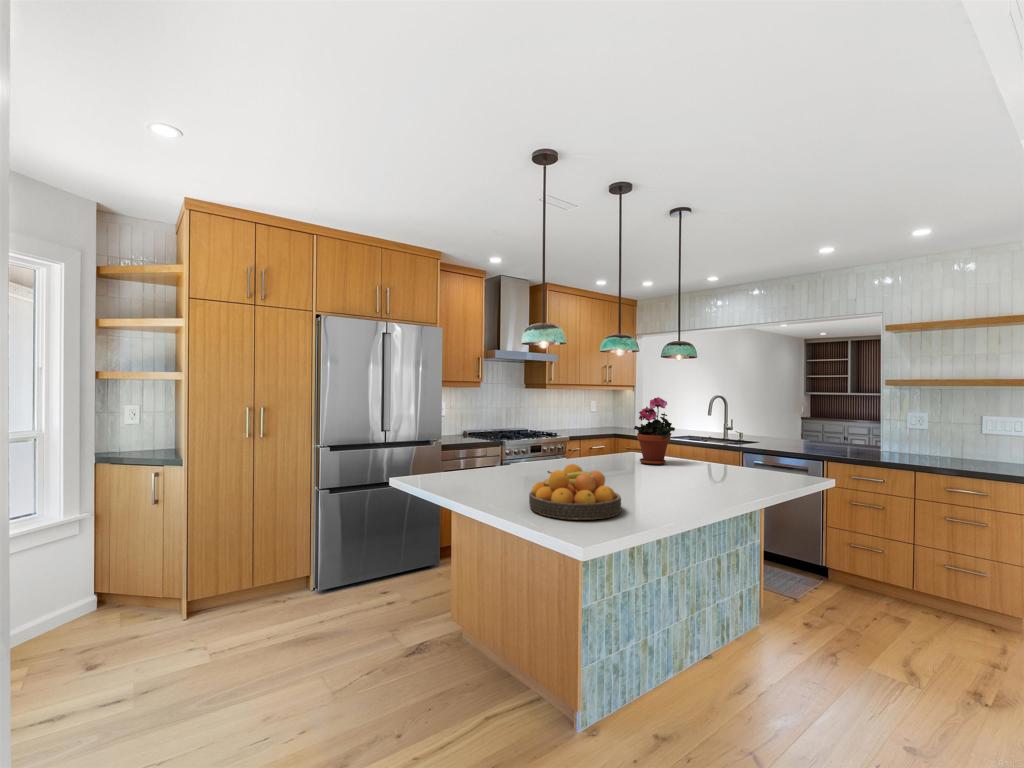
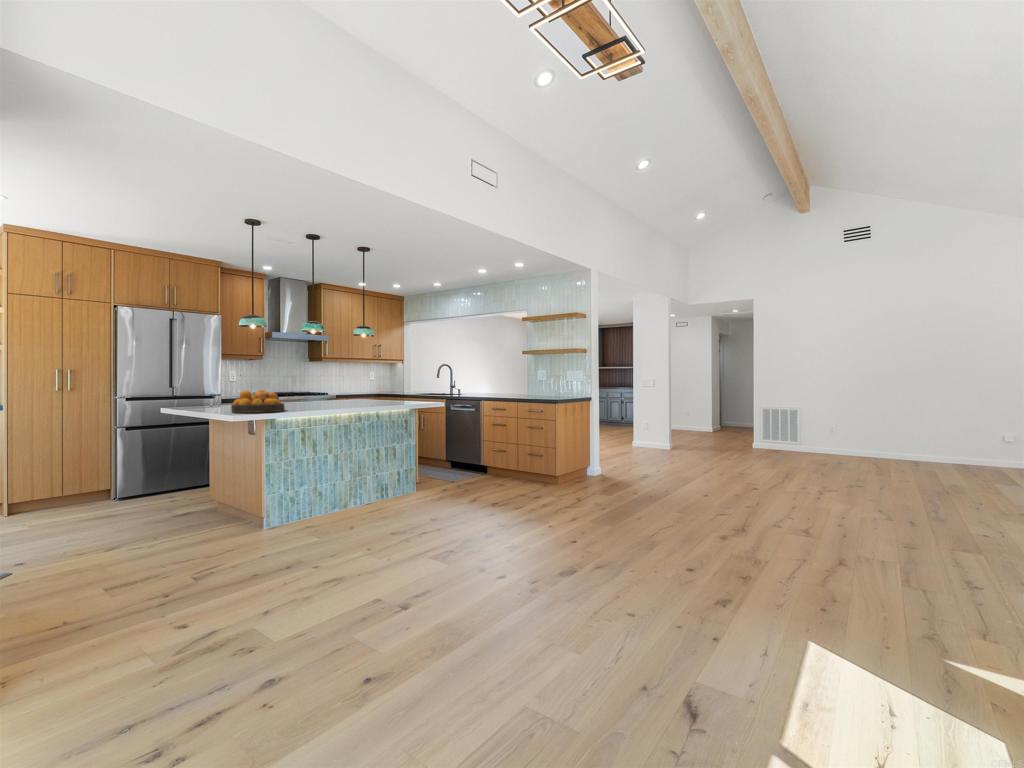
potted plant: present [634,397,675,465] -> none [344,360,368,401]

